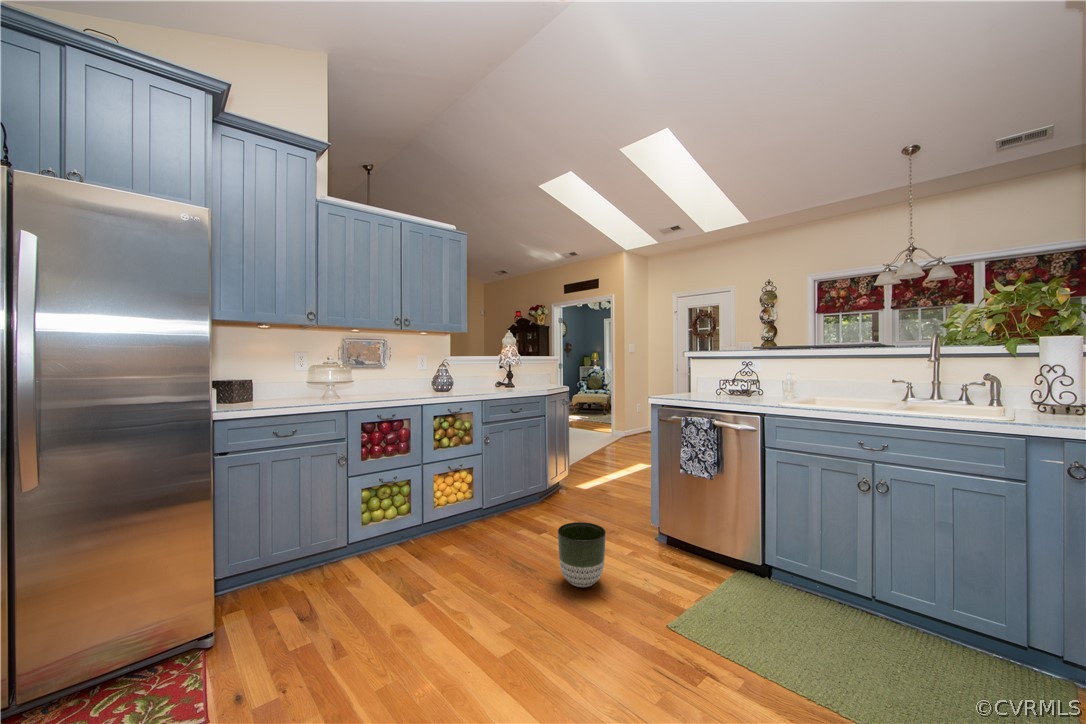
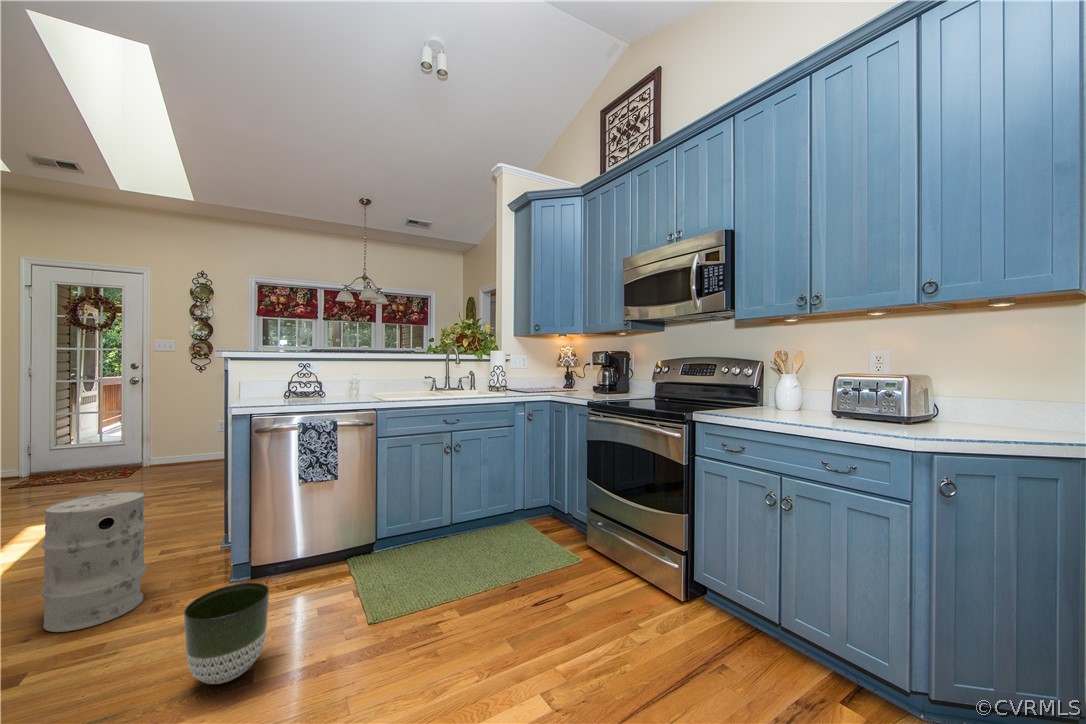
trash can: none [578,445,622,524] -> present [40,491,146,632]

